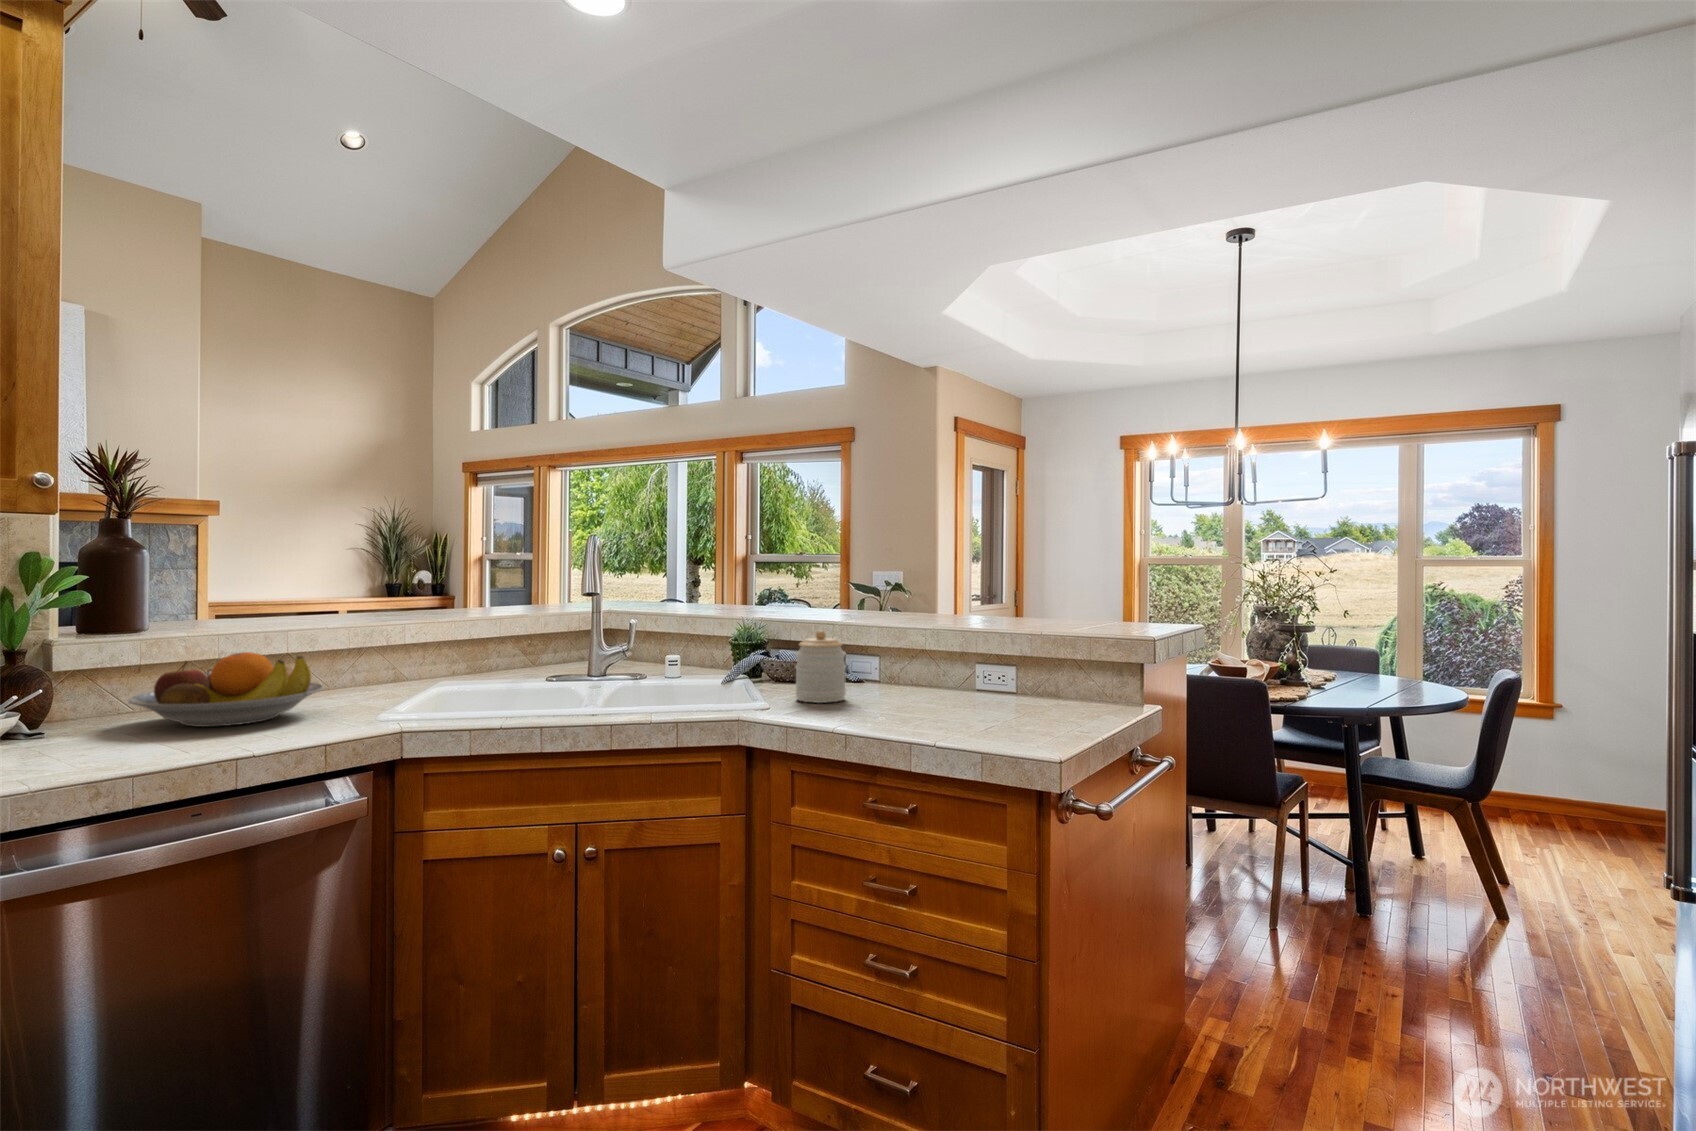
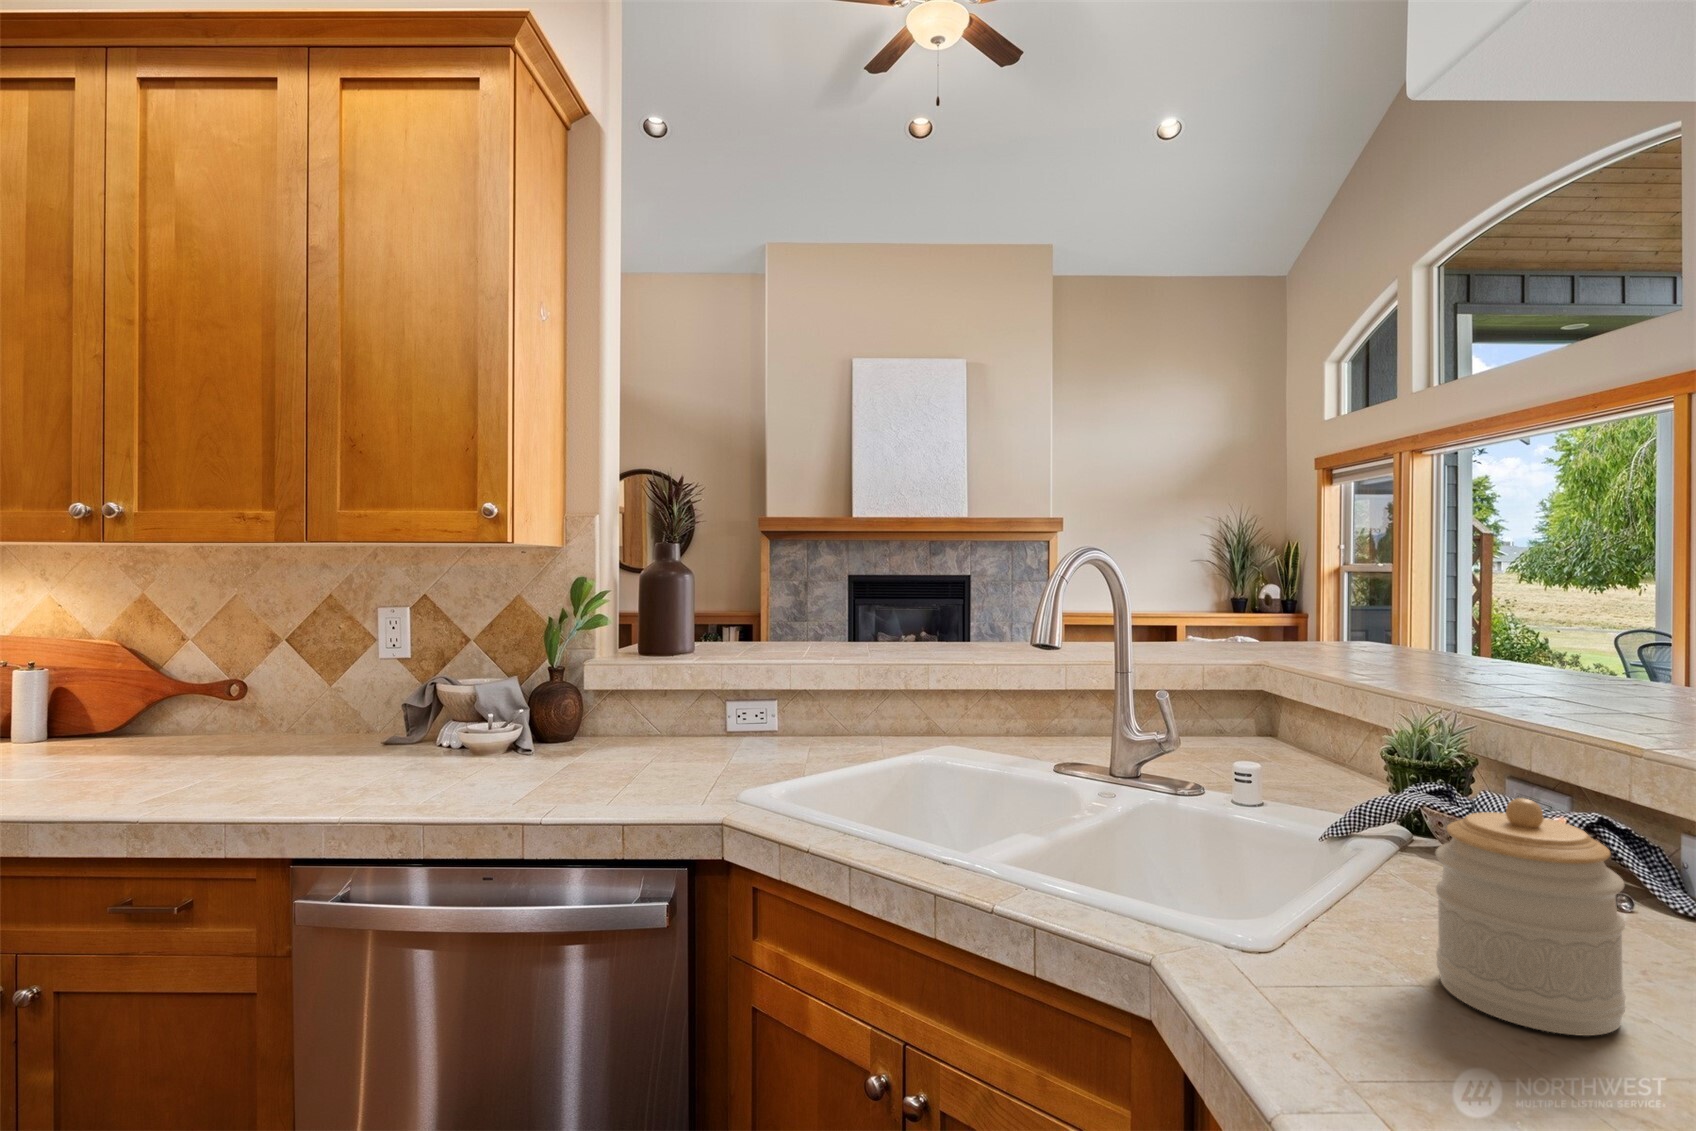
fruit bowl: present [128,652,324,727] -> none [594,688,773,770]

